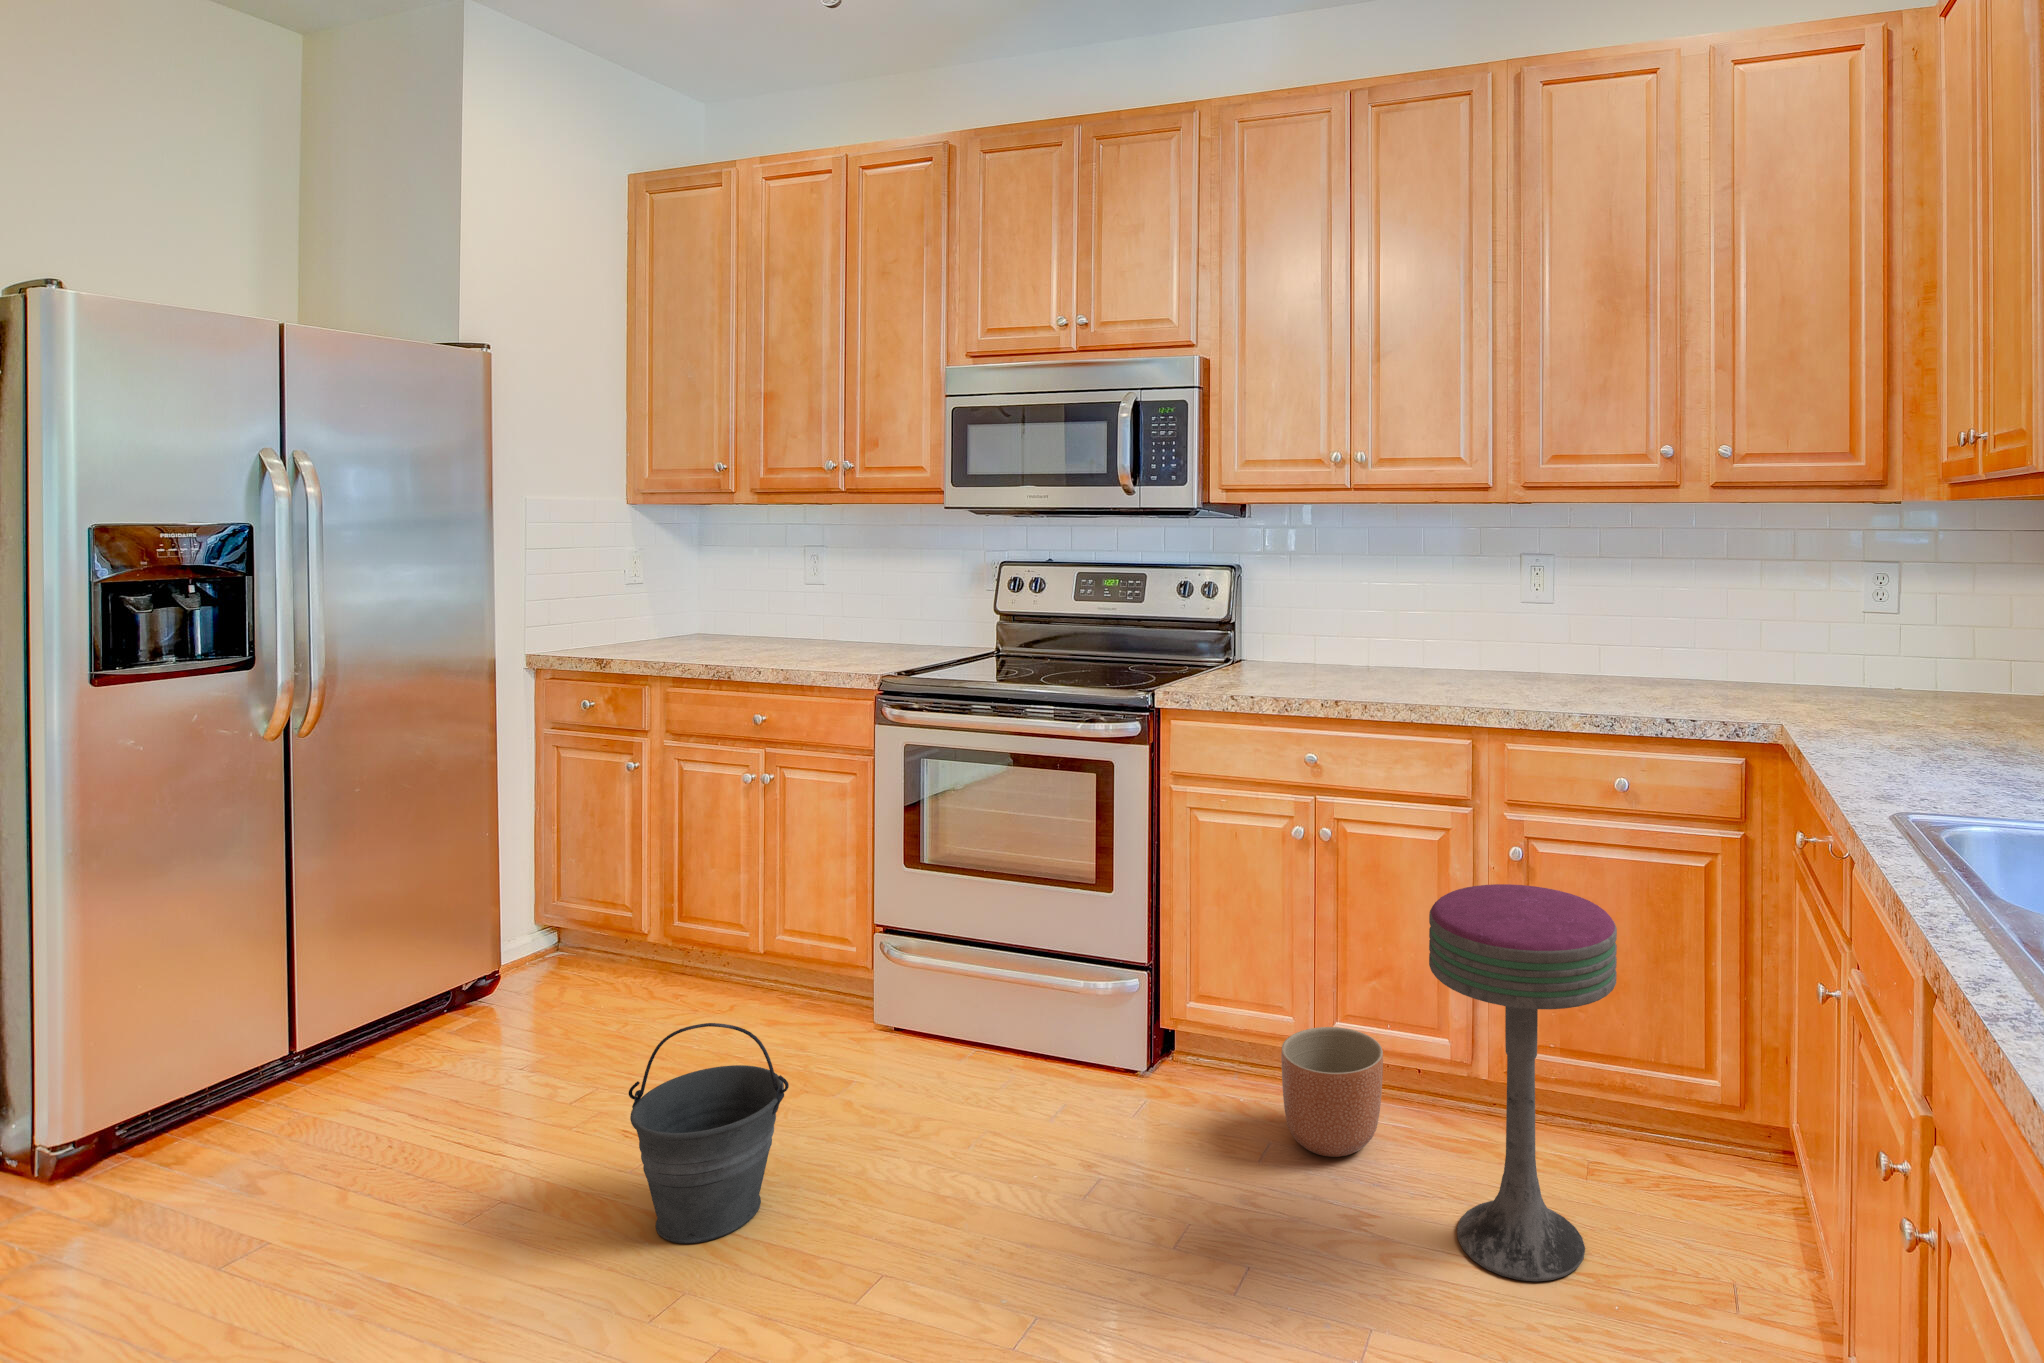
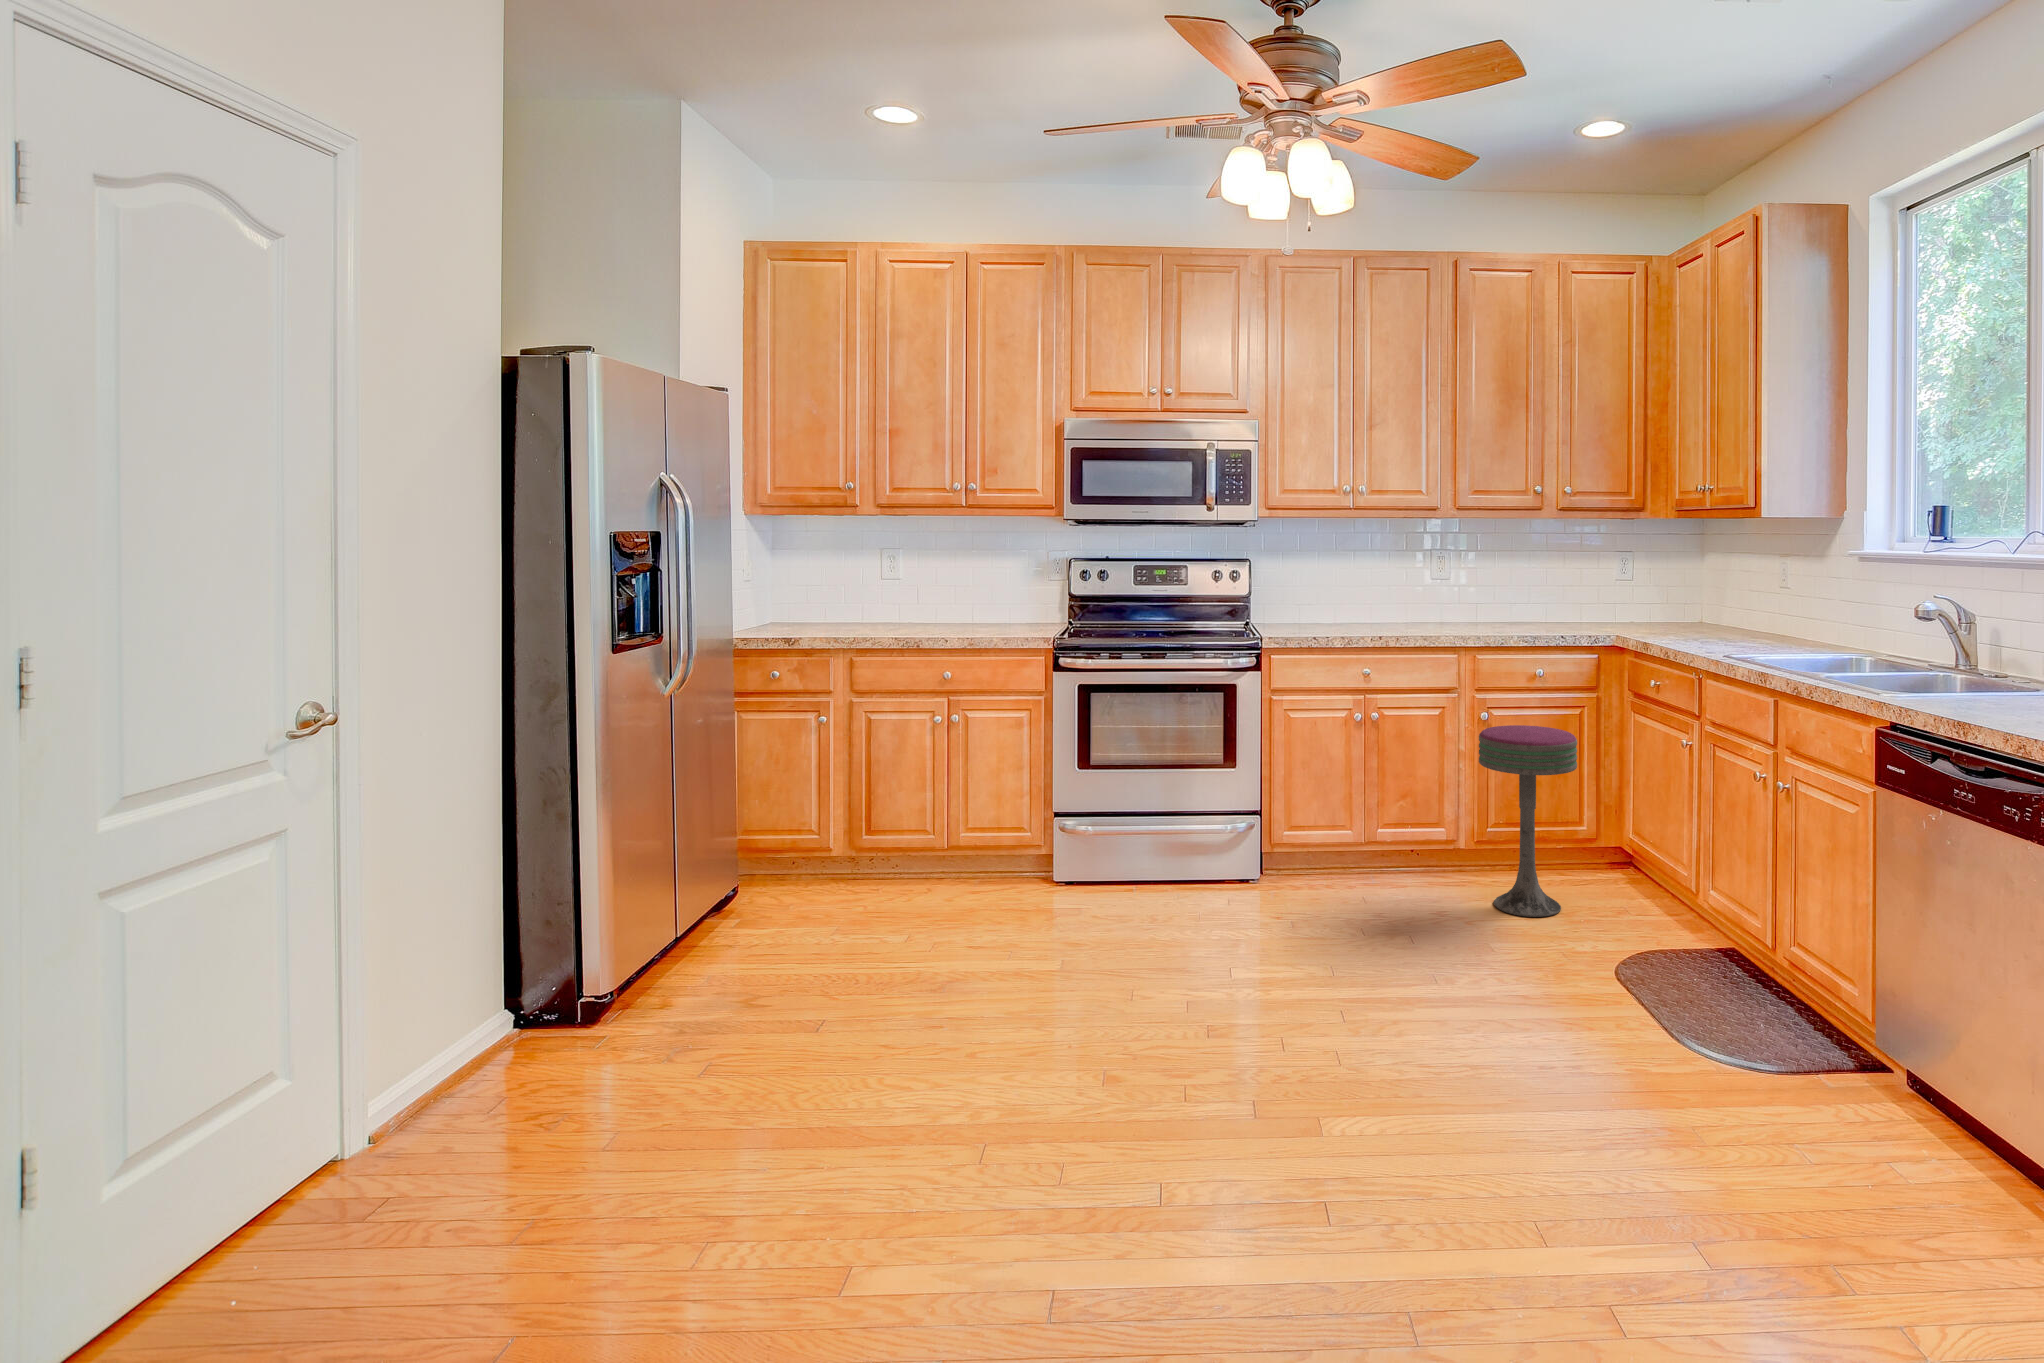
bucket: present [629,1023,789,1243] -> none [1059,846,1148,978]
planter: present [1281,1027,1383,1157] -> none [1368,828,1428,895]

